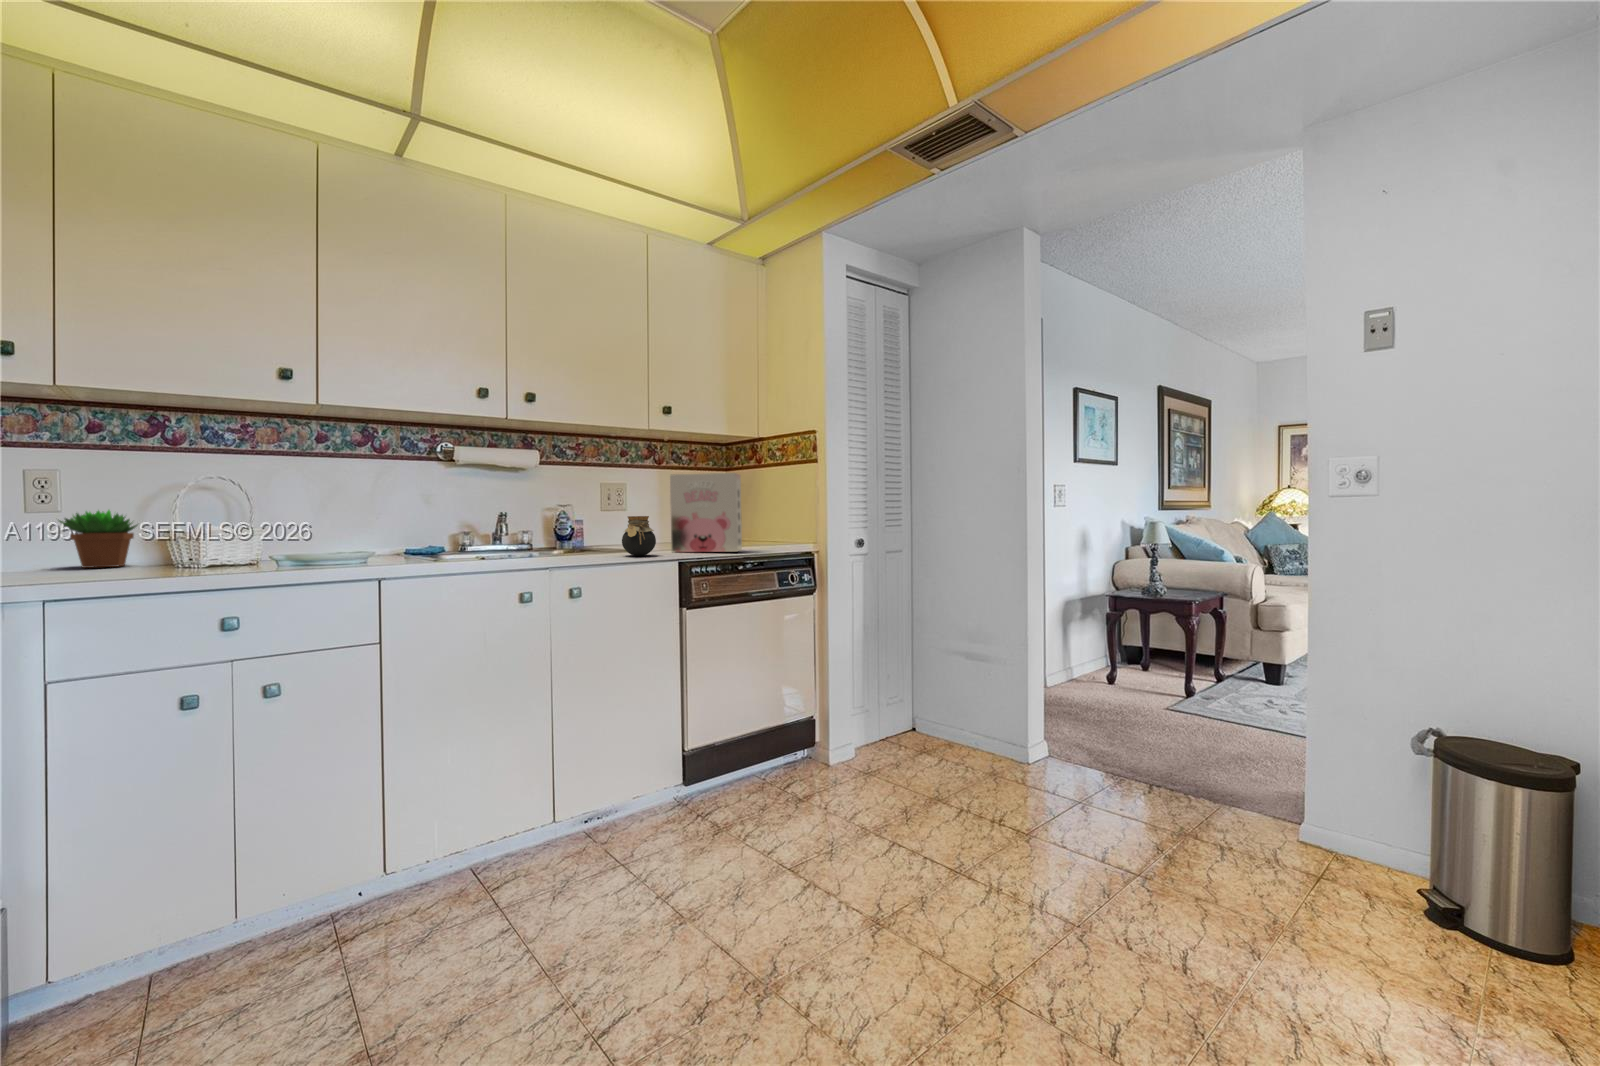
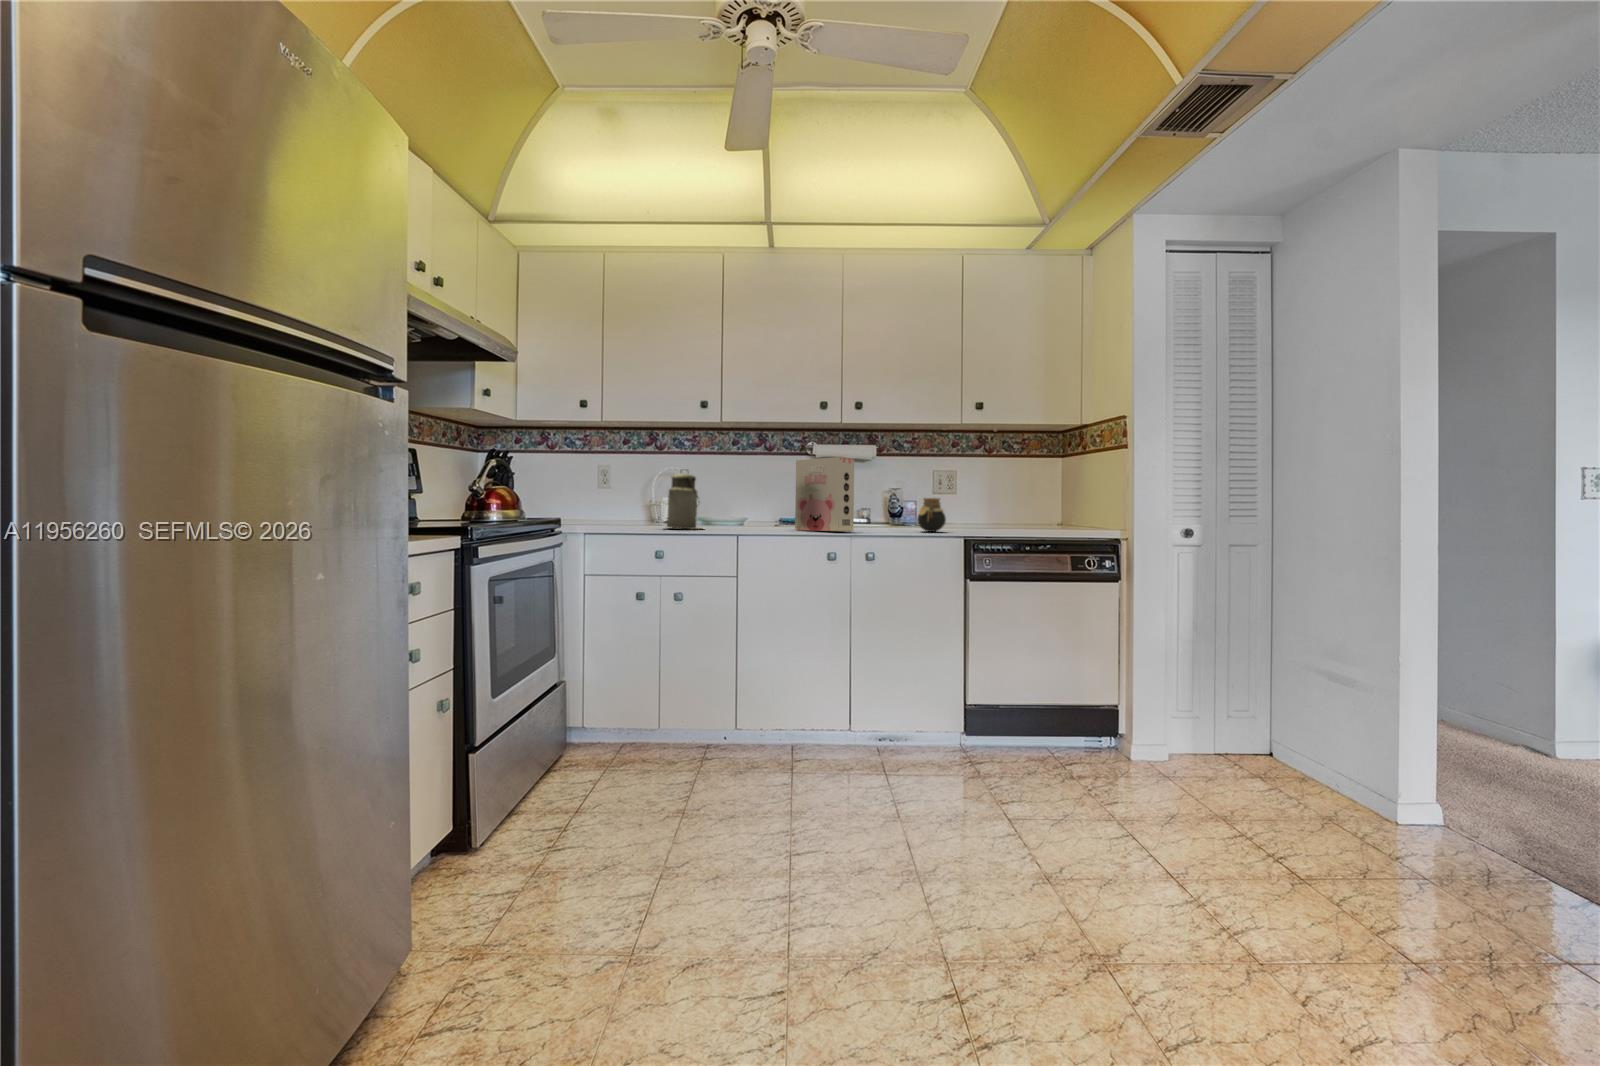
cereal box: present [670,473,742,552] -> present [795,457,854,531]
canister: none [218,476,306,575] -> present [667,474,700,529]
succulent plant: present [59,510,137,568] -> none [611,490,644,523]

